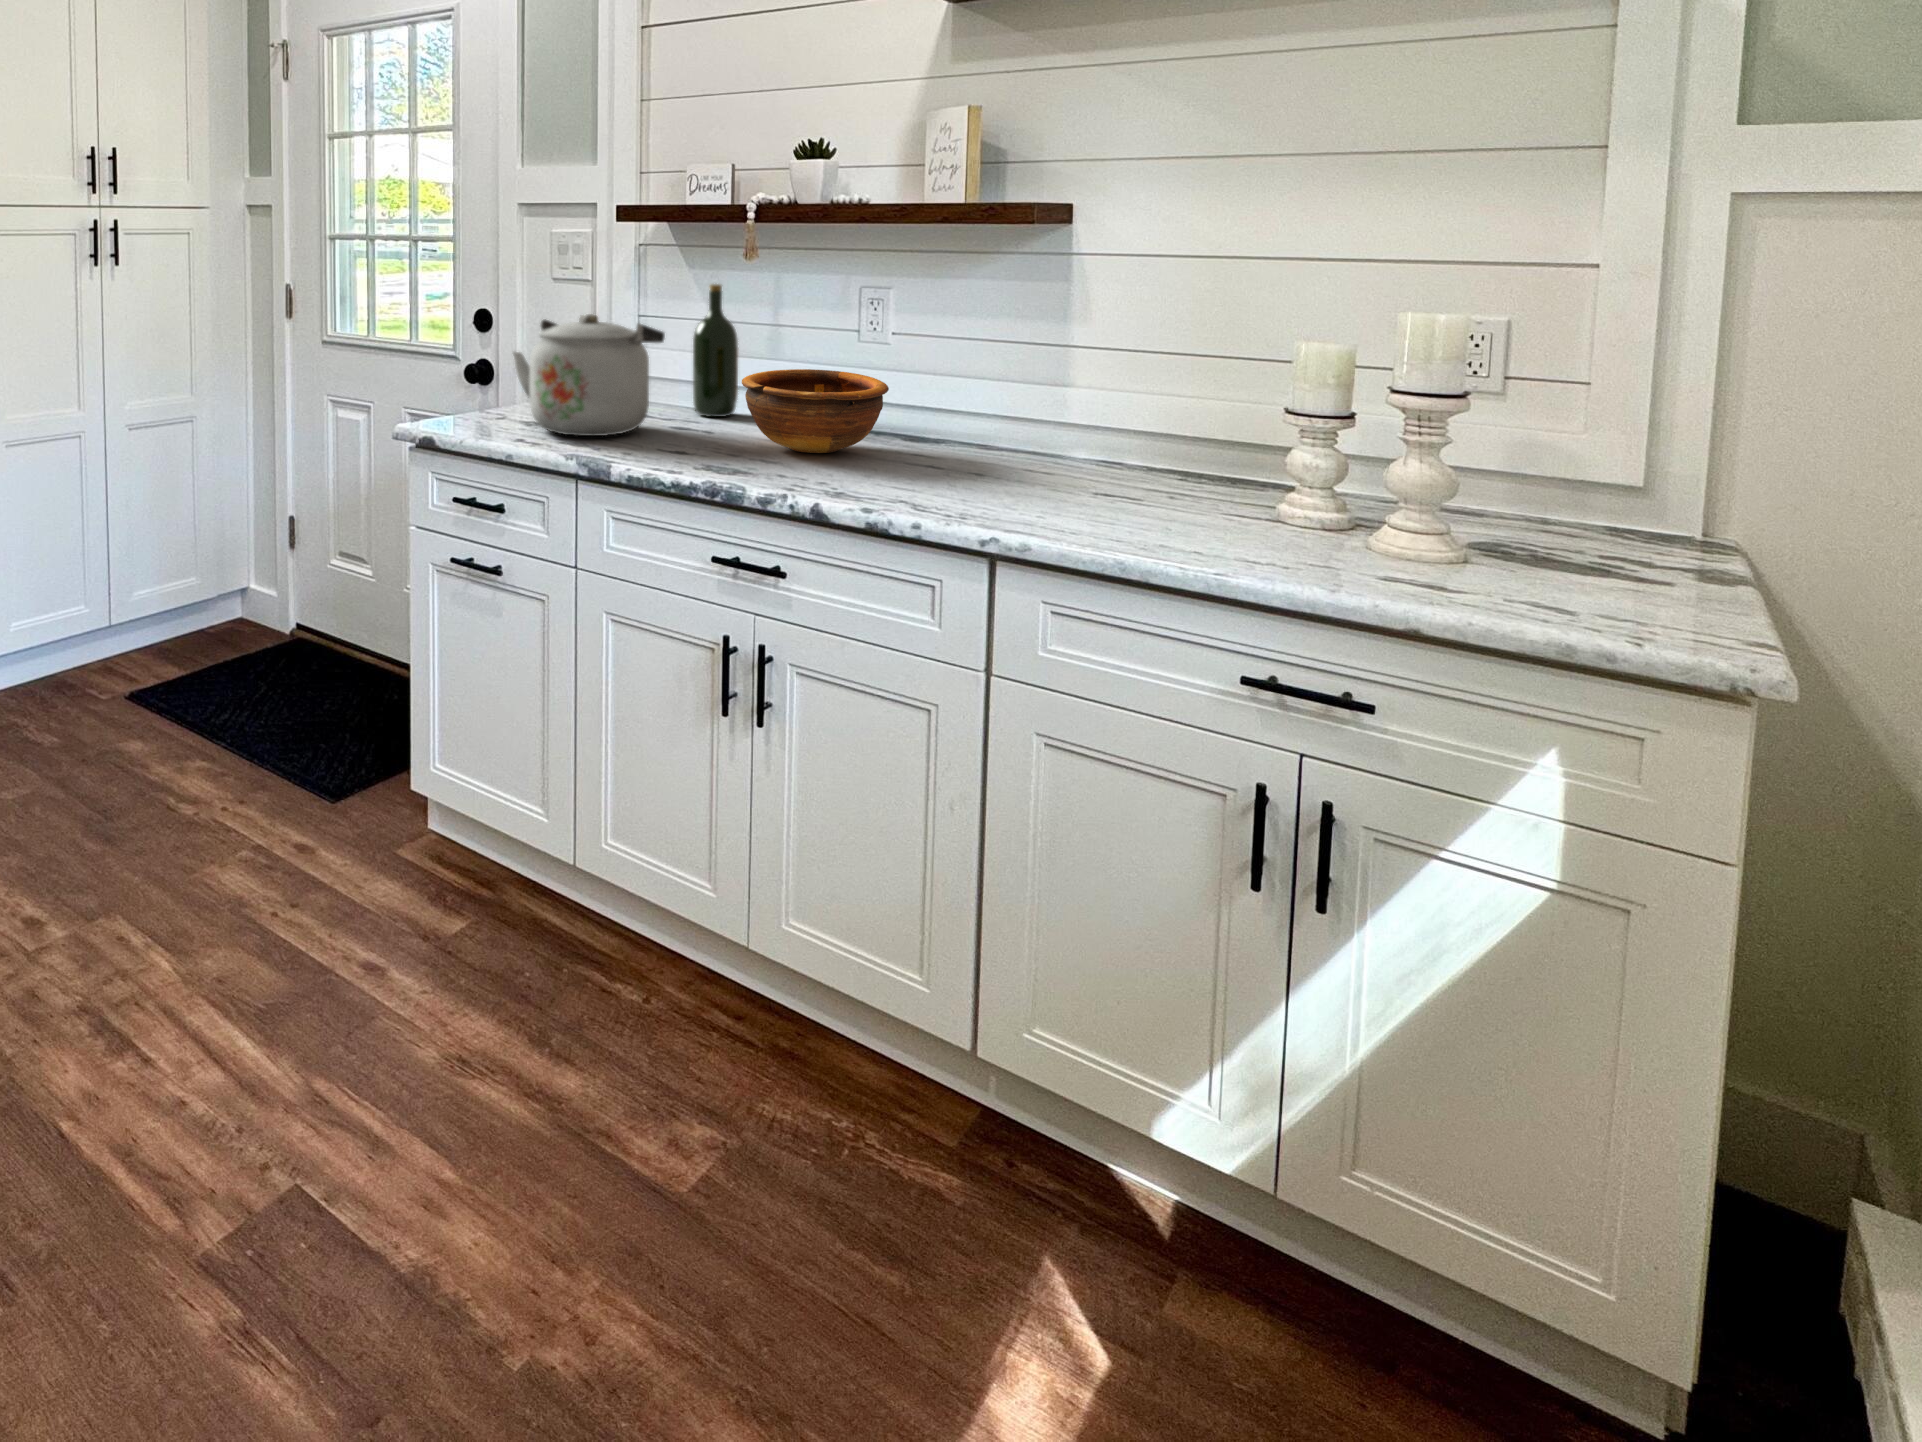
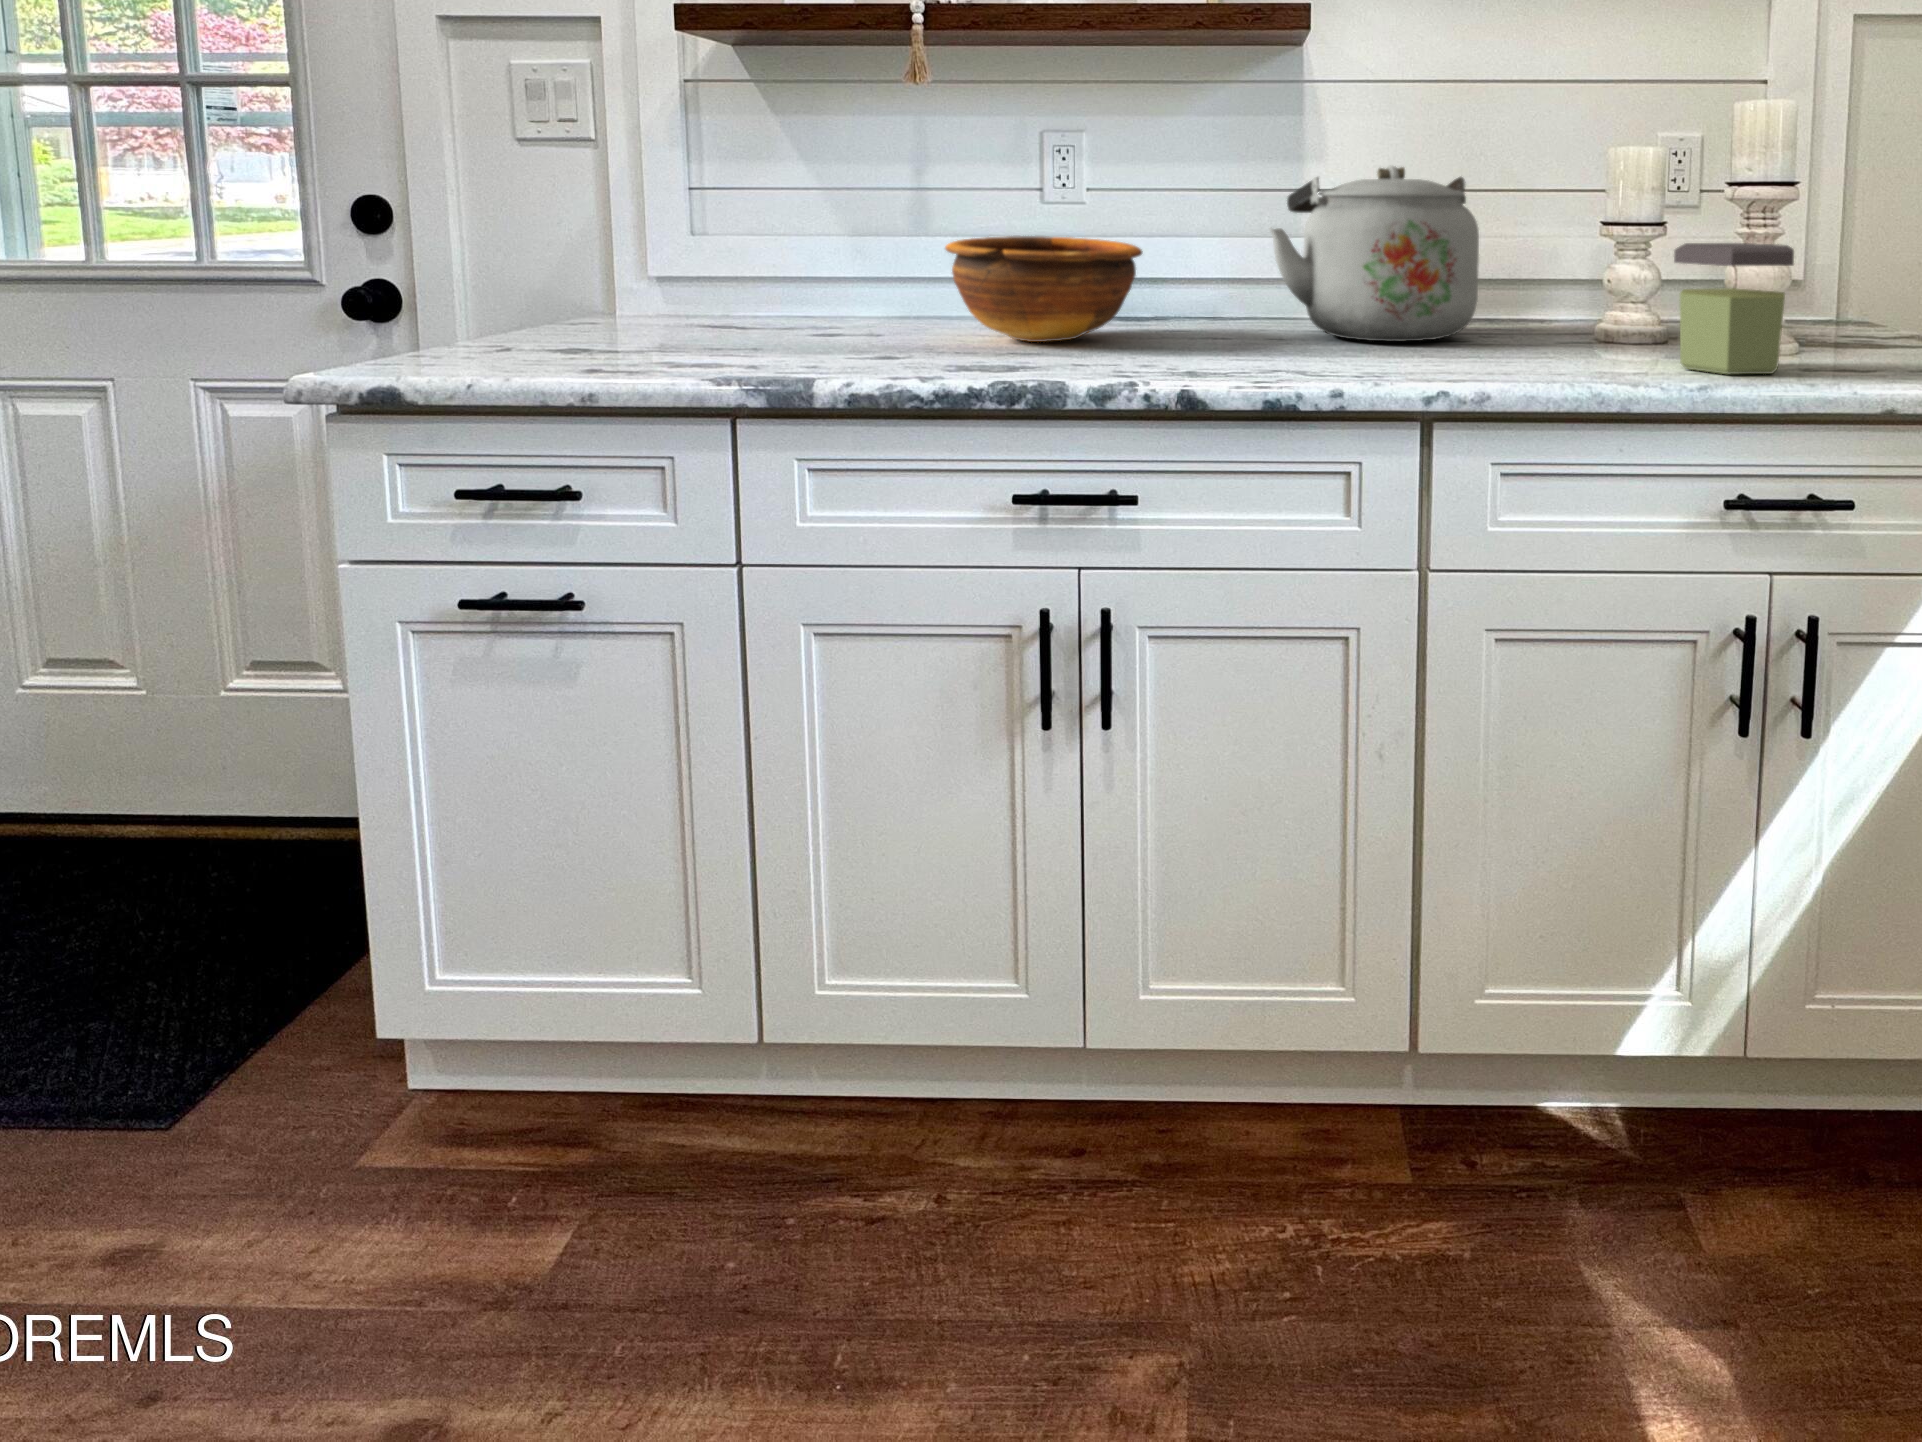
wine bottle: present [693,284,738,417] -> none [799,135,867,323]
kettle: present [513,314,665,436] -> present [1270,166,1479,341]
jar: none [1246,441,1382,574] -> present [1674,243,1794,374]

